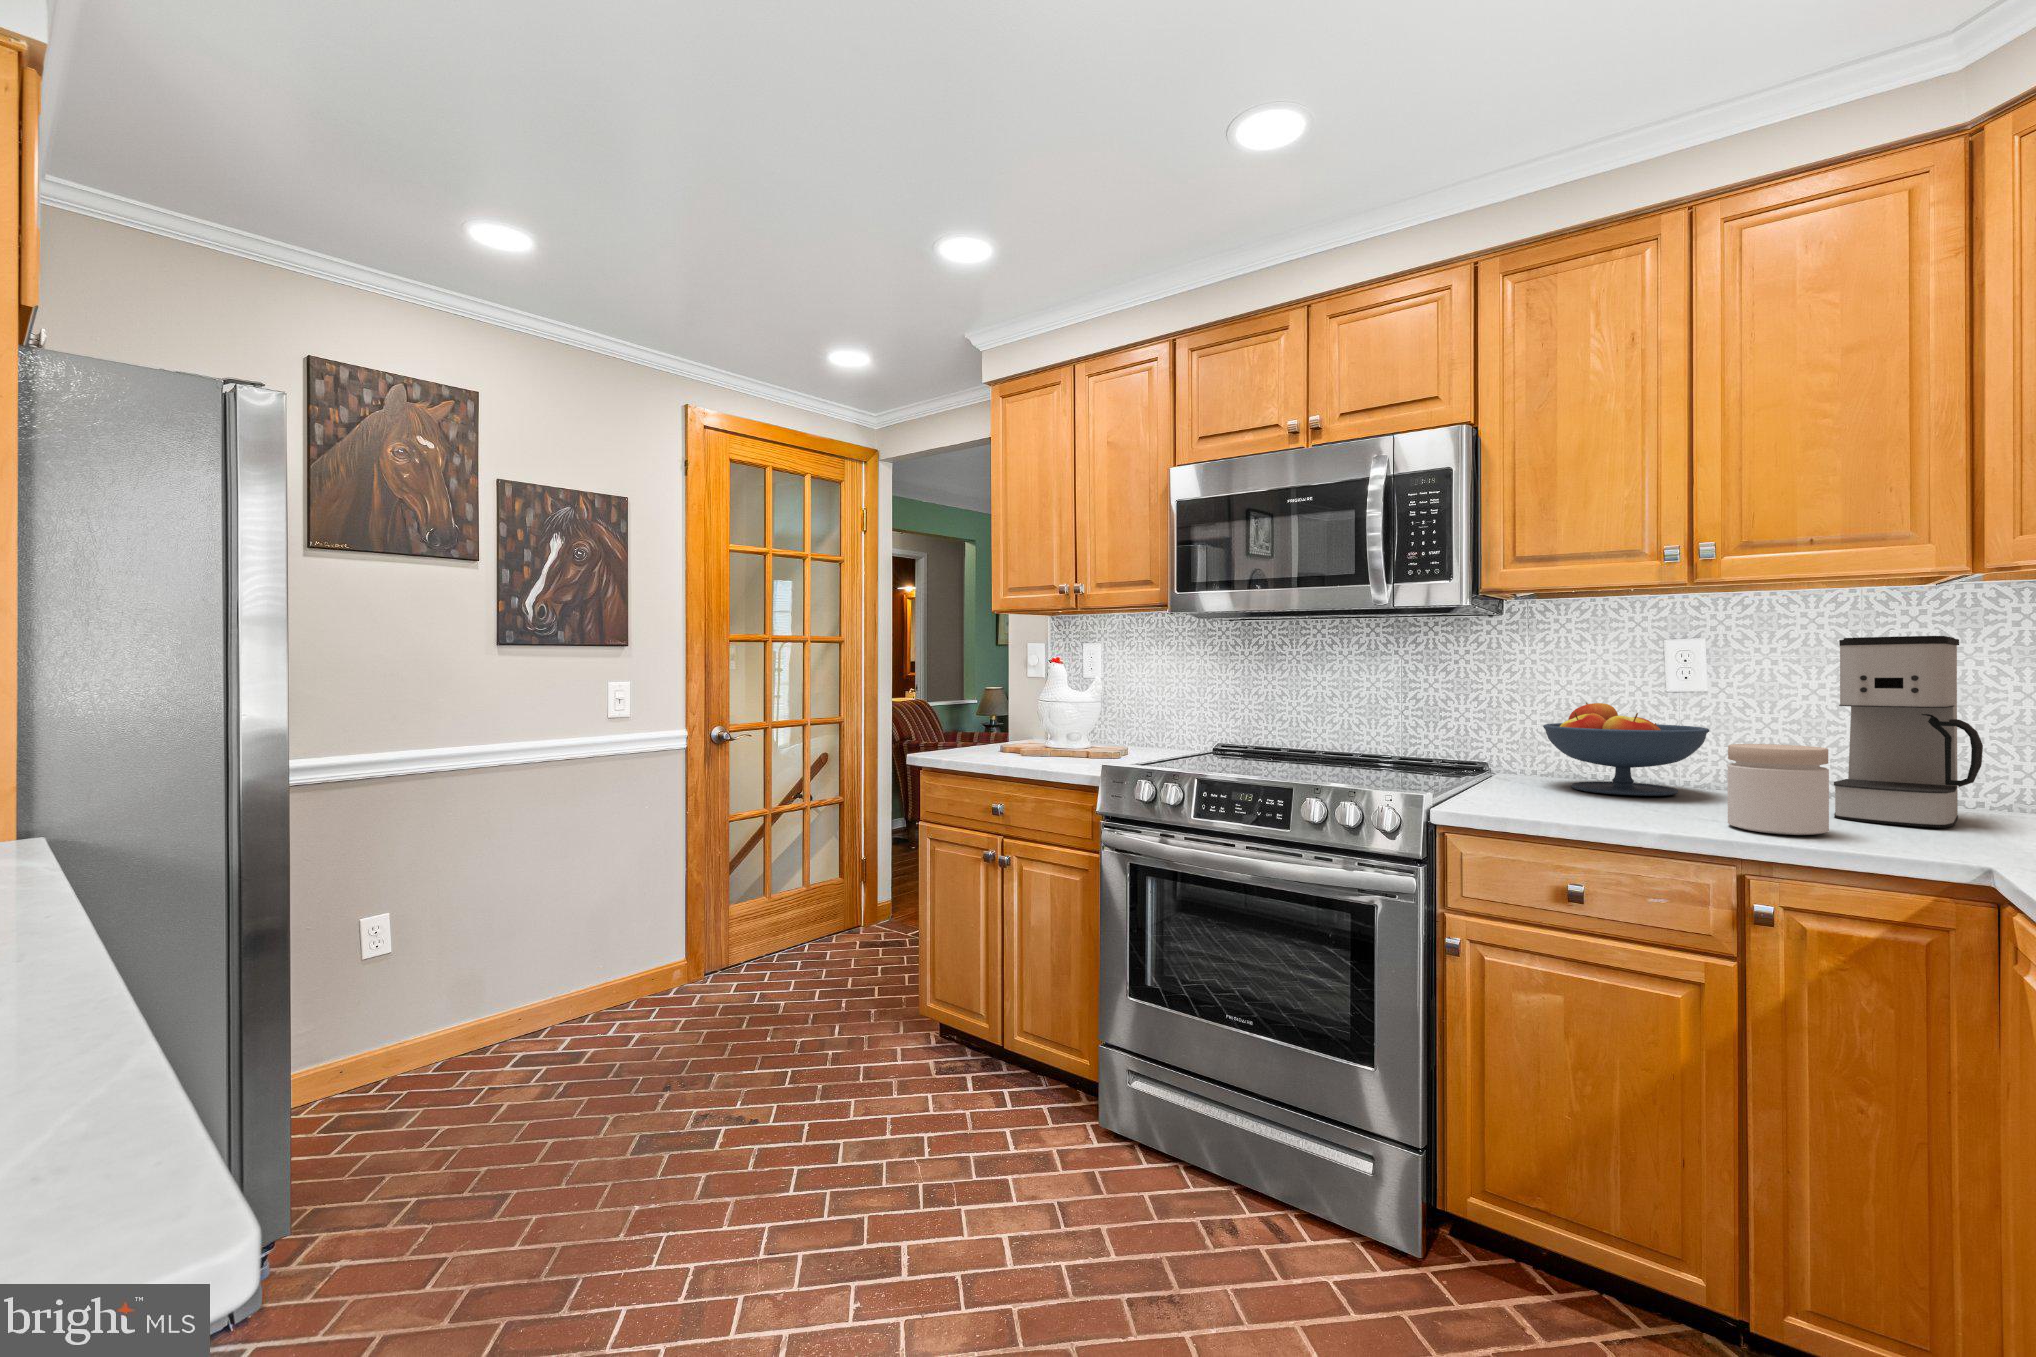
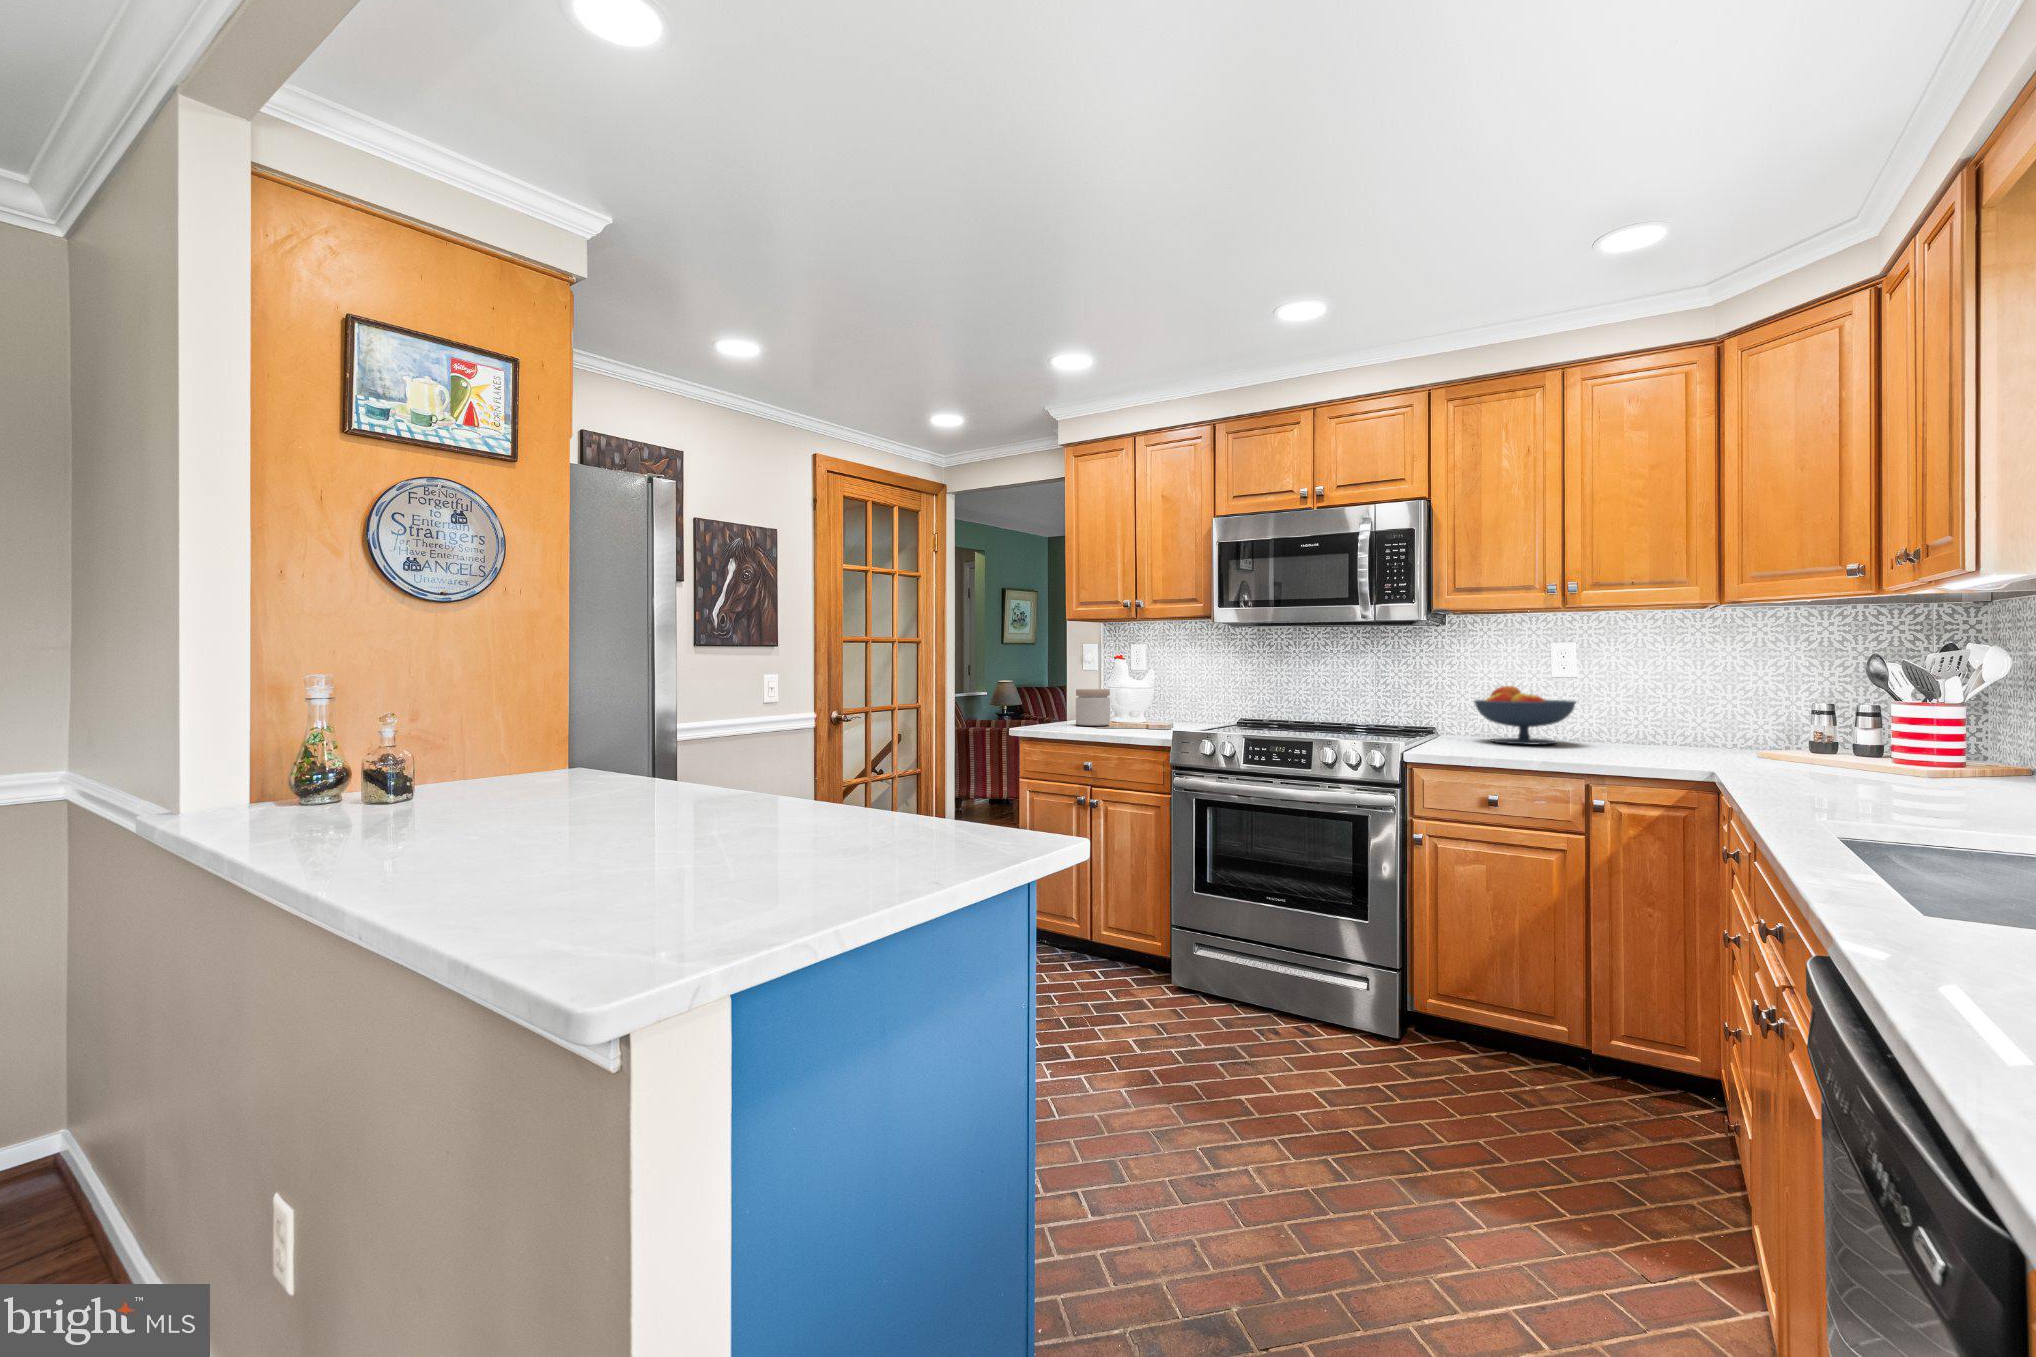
coffee maker: present [1834,636,1983,827] -> none [1645,642,1725,756]
jar: present [1728,744,1829,835] -> present [1076,689,1110,726]

